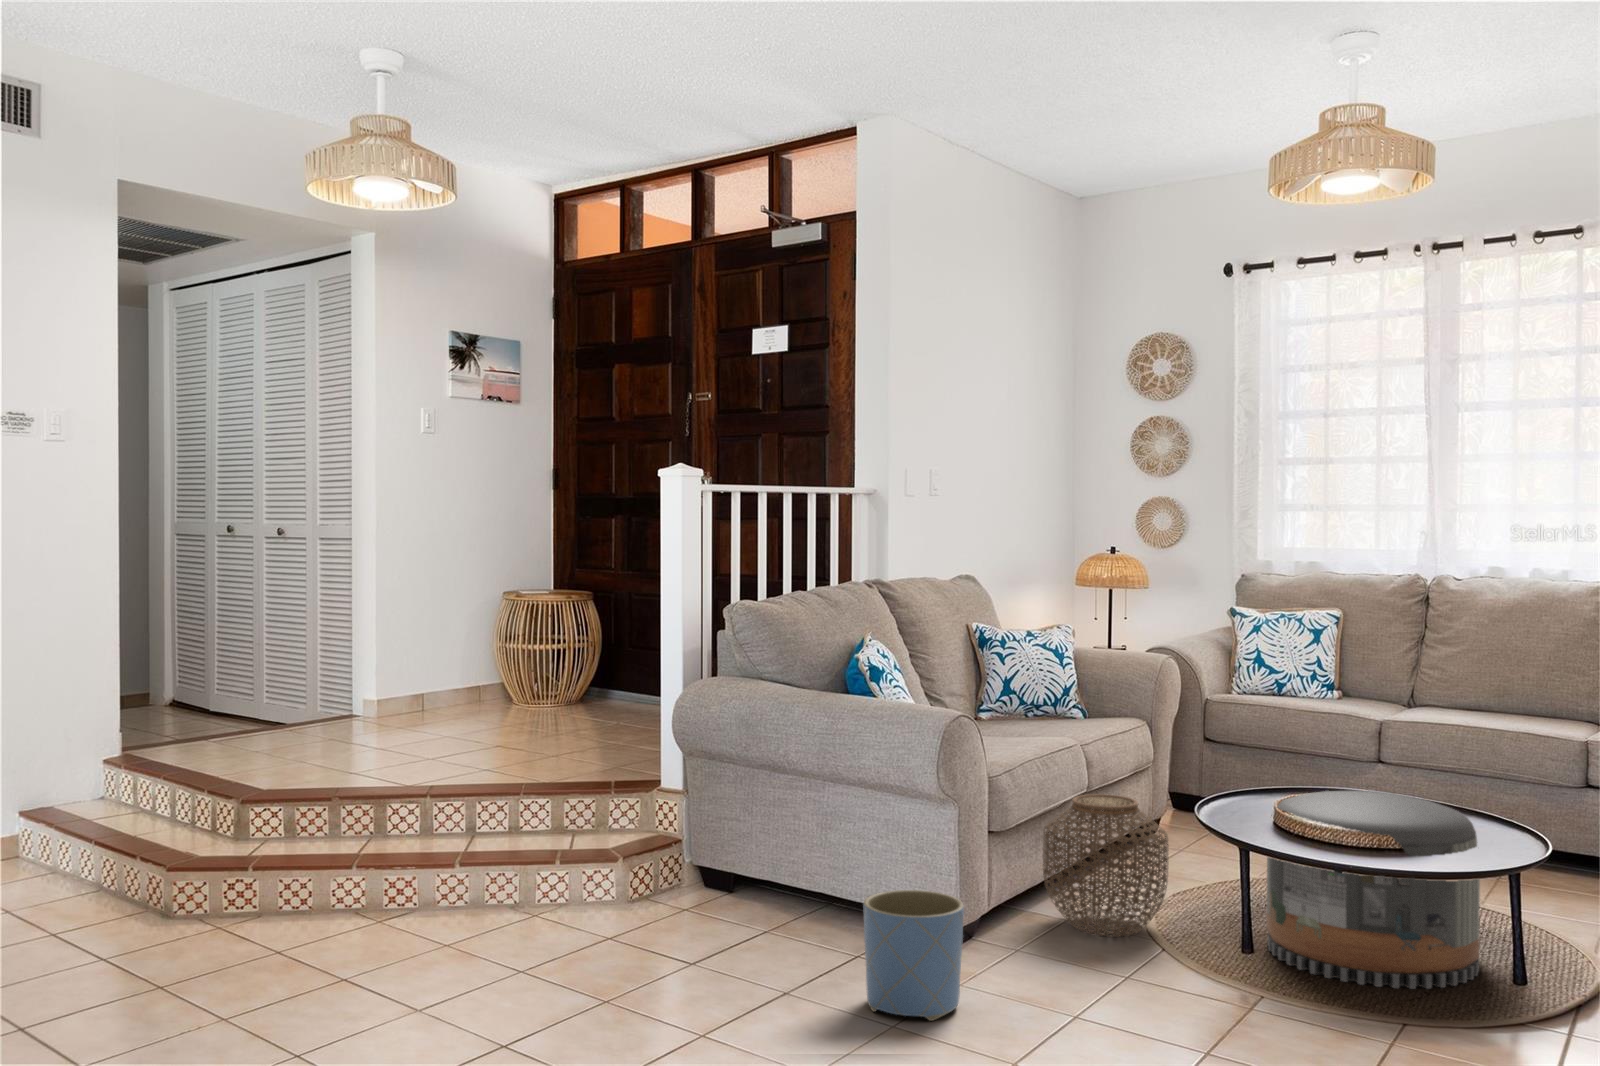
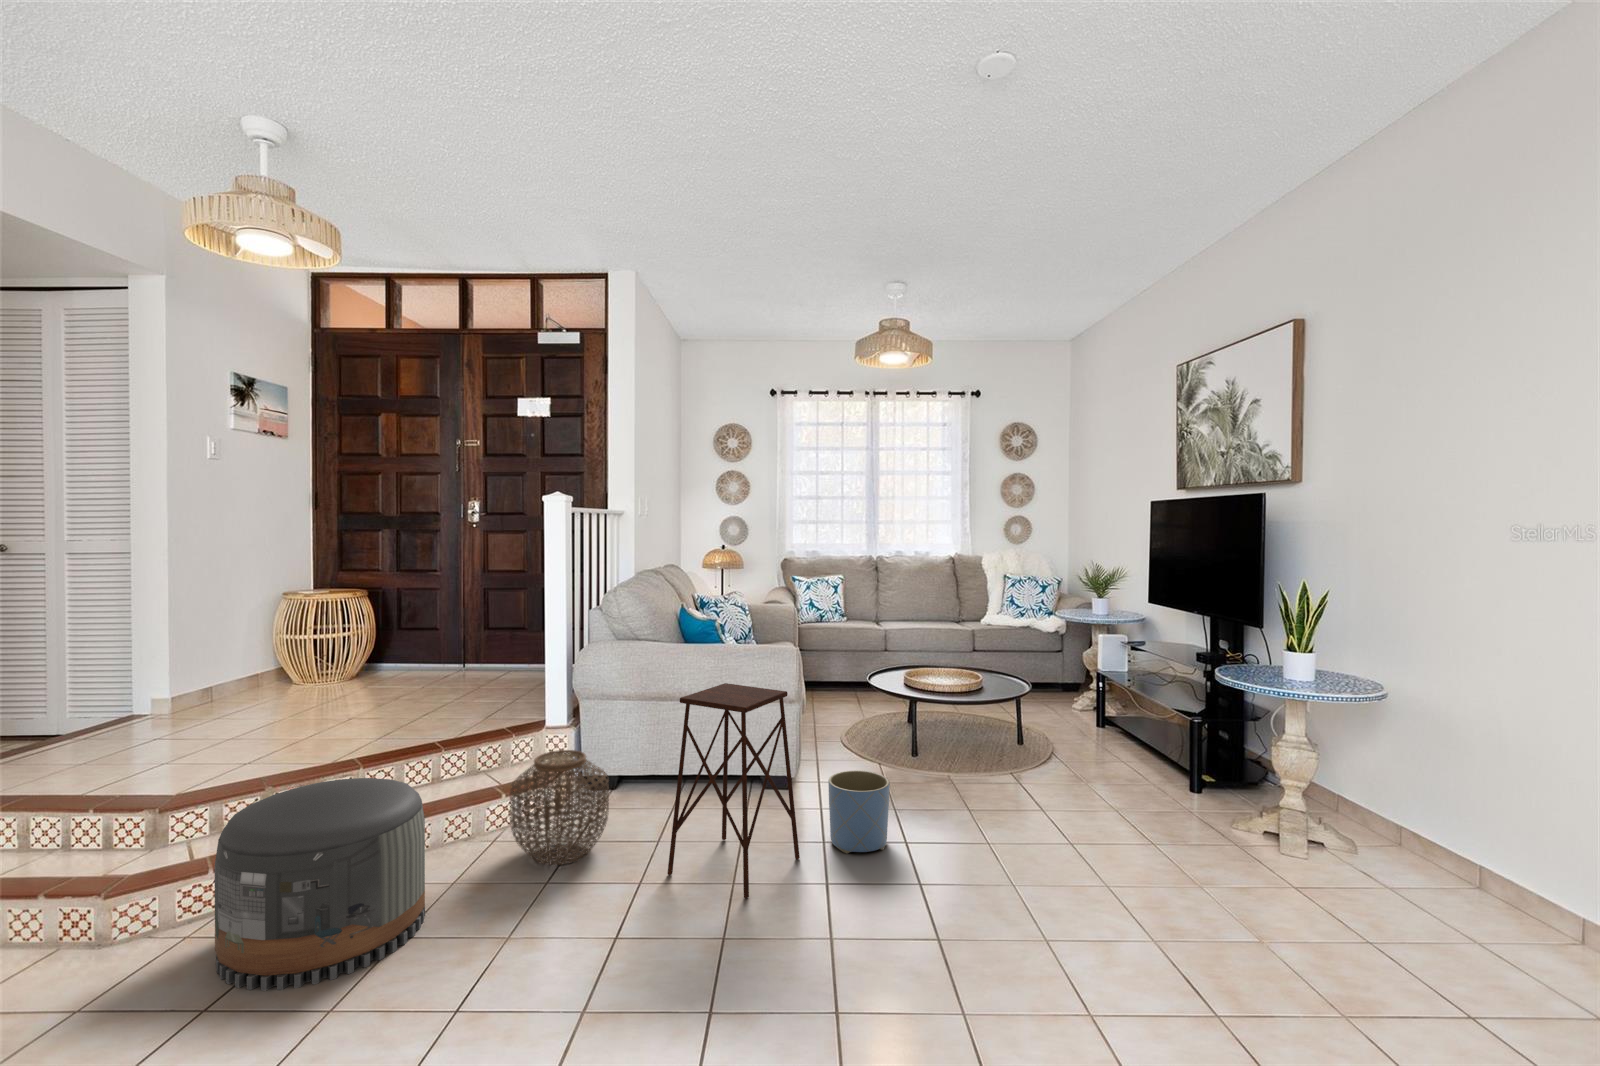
side table: none [623,724,802,1019] -> present [668,683,800,899]
pouf: present [1267,791,1480,989] -> present [215,778,425,991]
woven basket: present [1043,794,1168,937] -> present [510,750,609,865]

